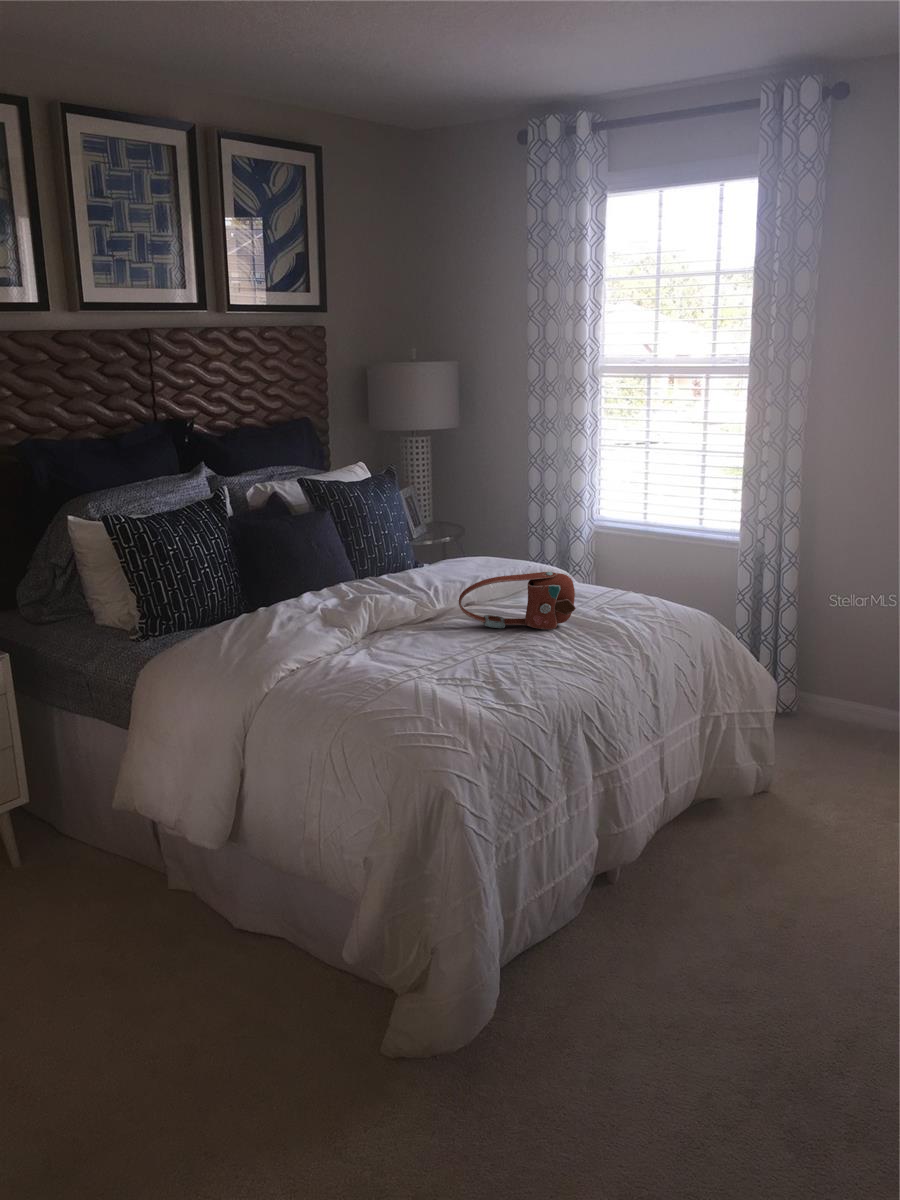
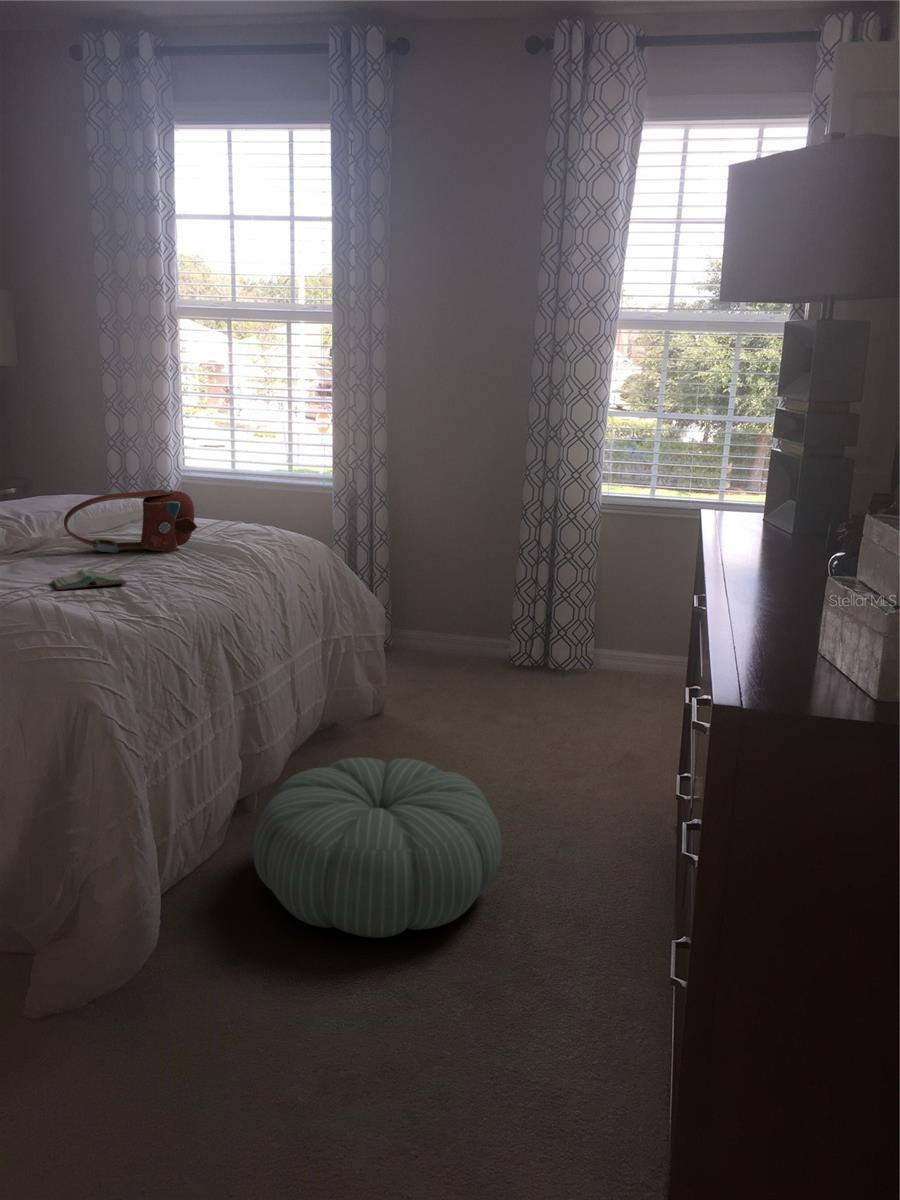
book: none [438,652,501,672] -> present [52,569,127,590]
pouf: none [594,854,850,1051] -> present [253,757,502,938]

